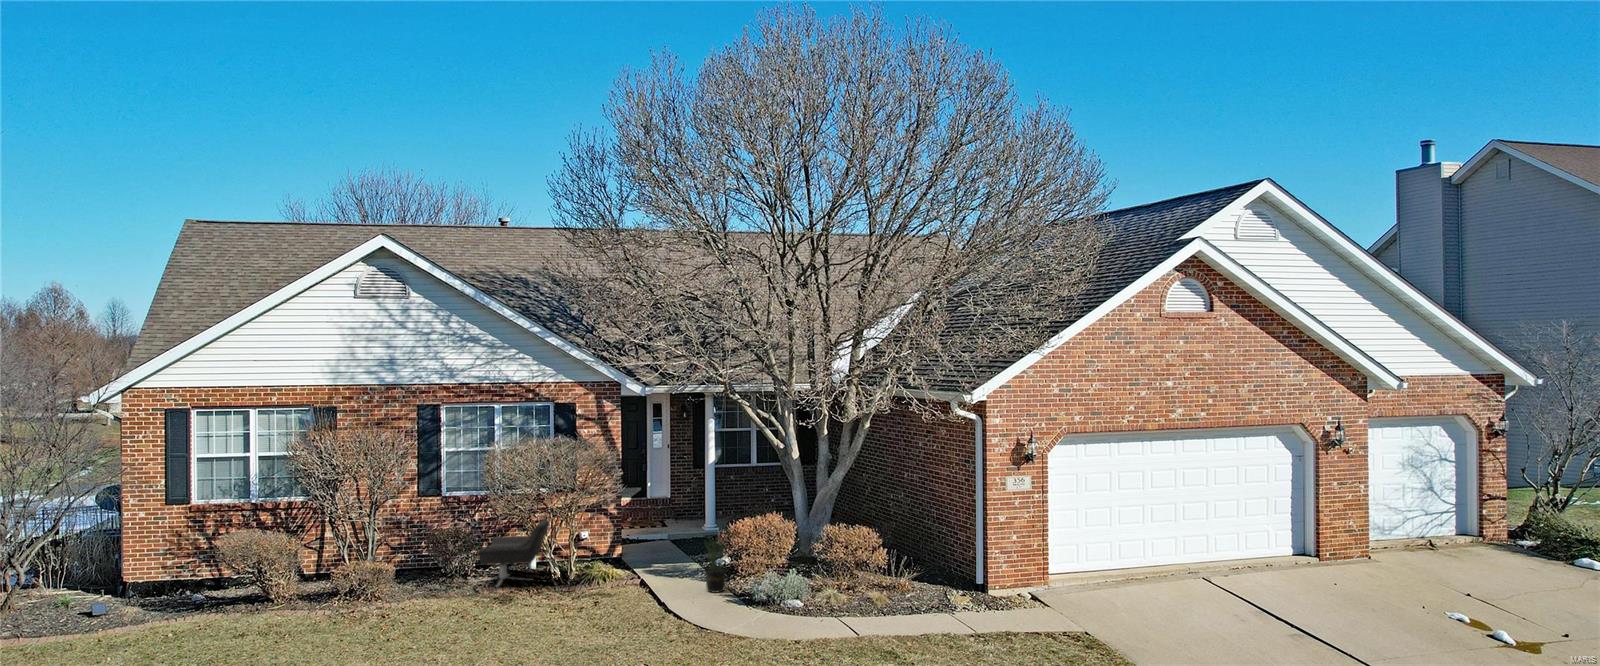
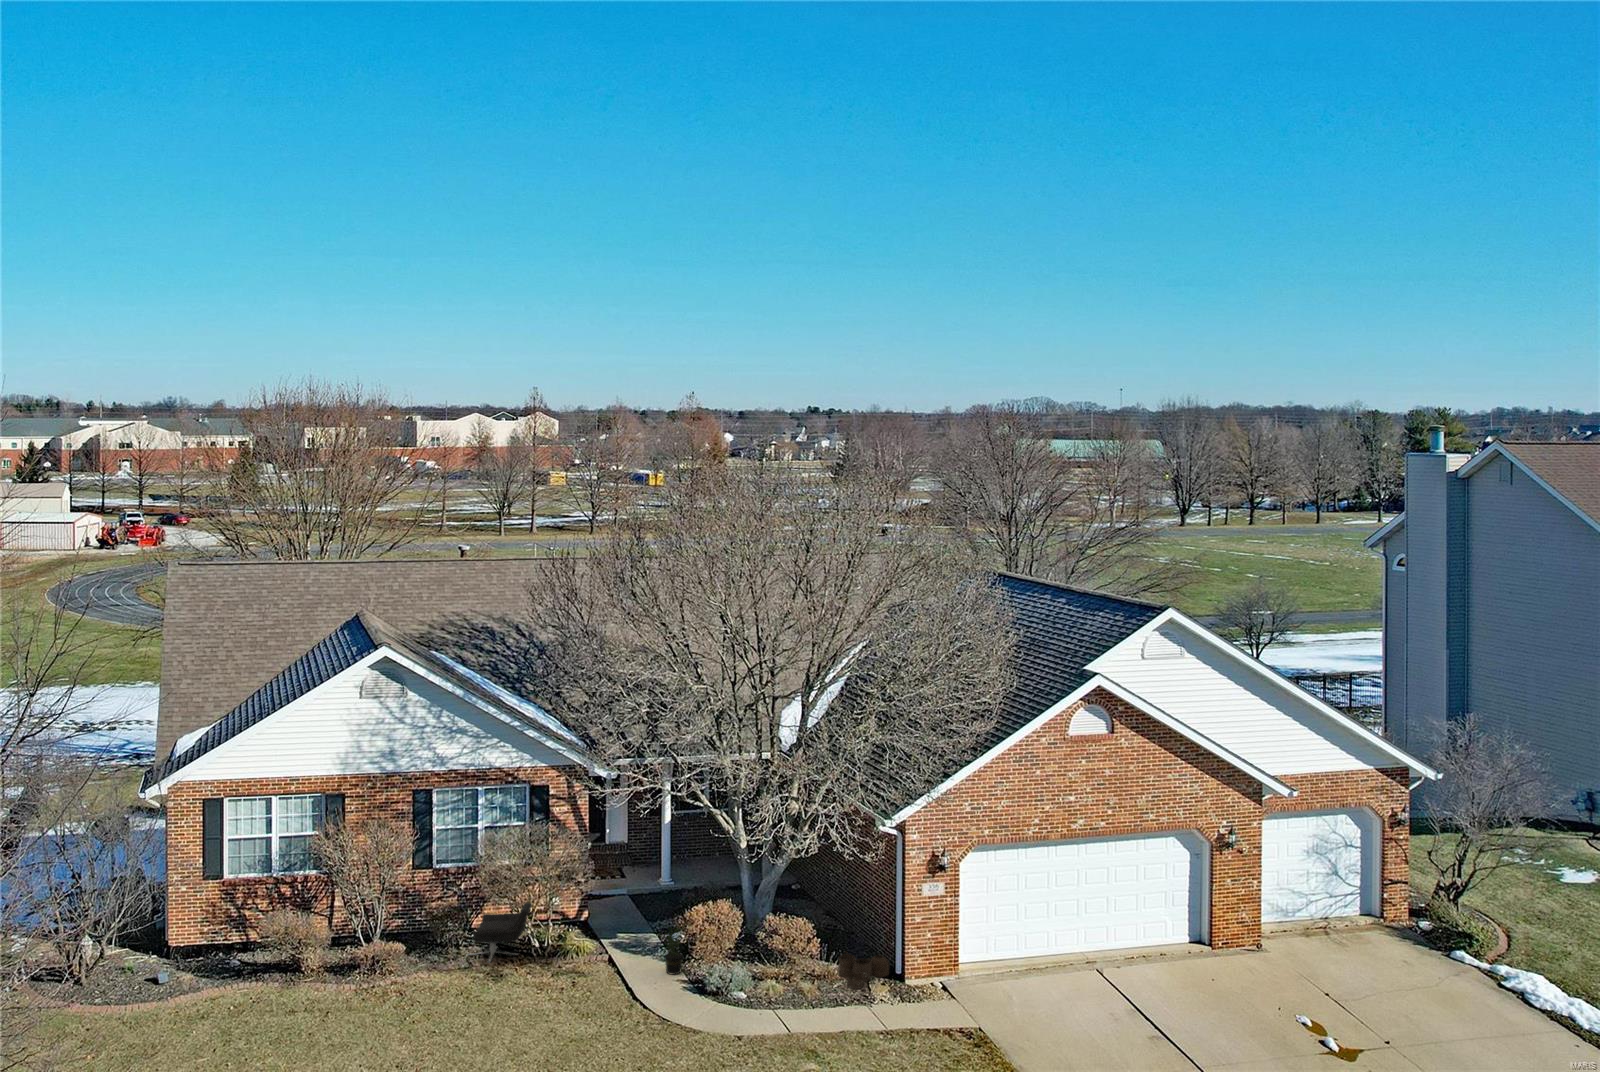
woven basket: none [910,563,970,600] -> present [839,954,889,989]

